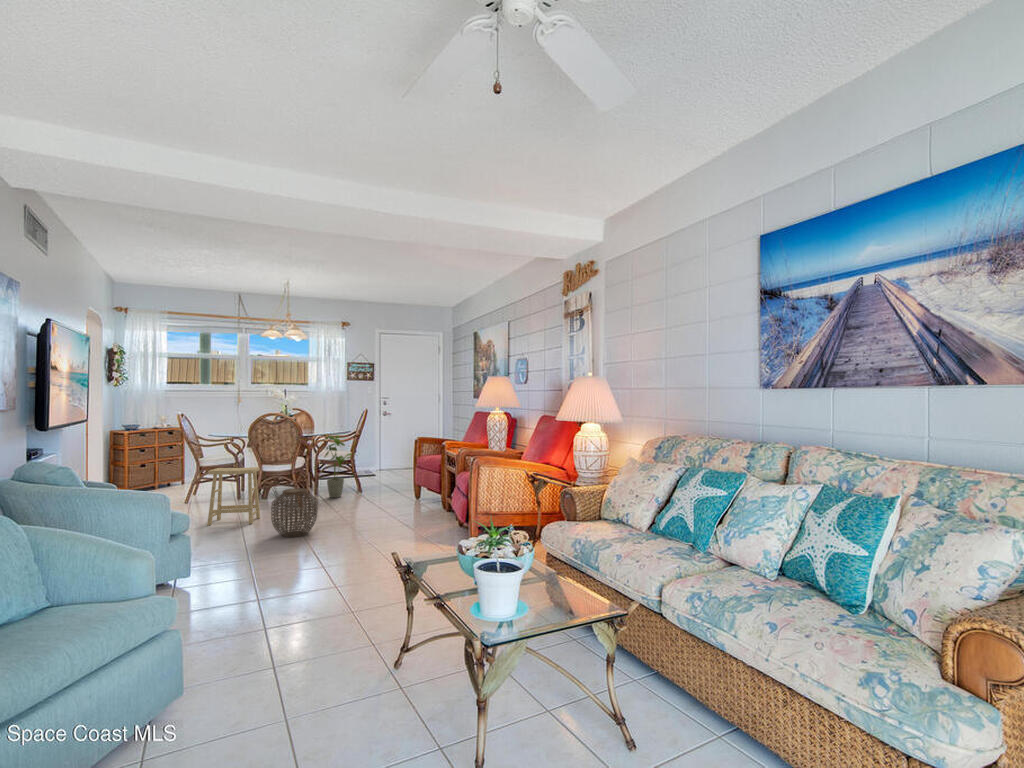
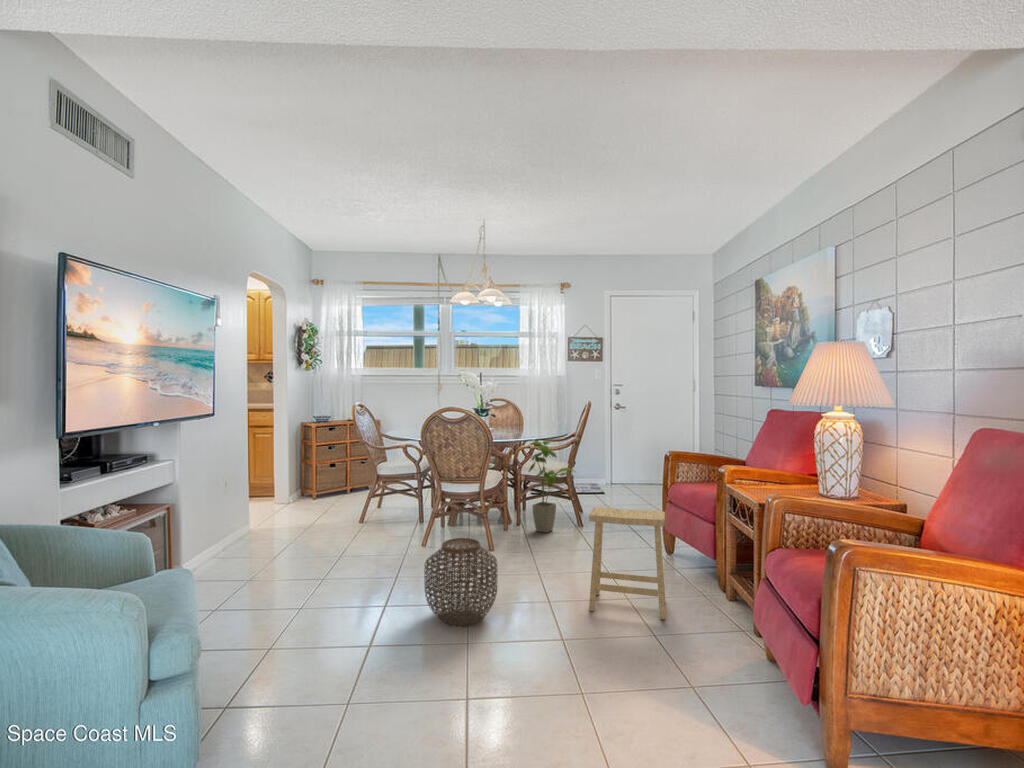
footstool: present [207,467,260,525] -> present [589,507,665,620]

